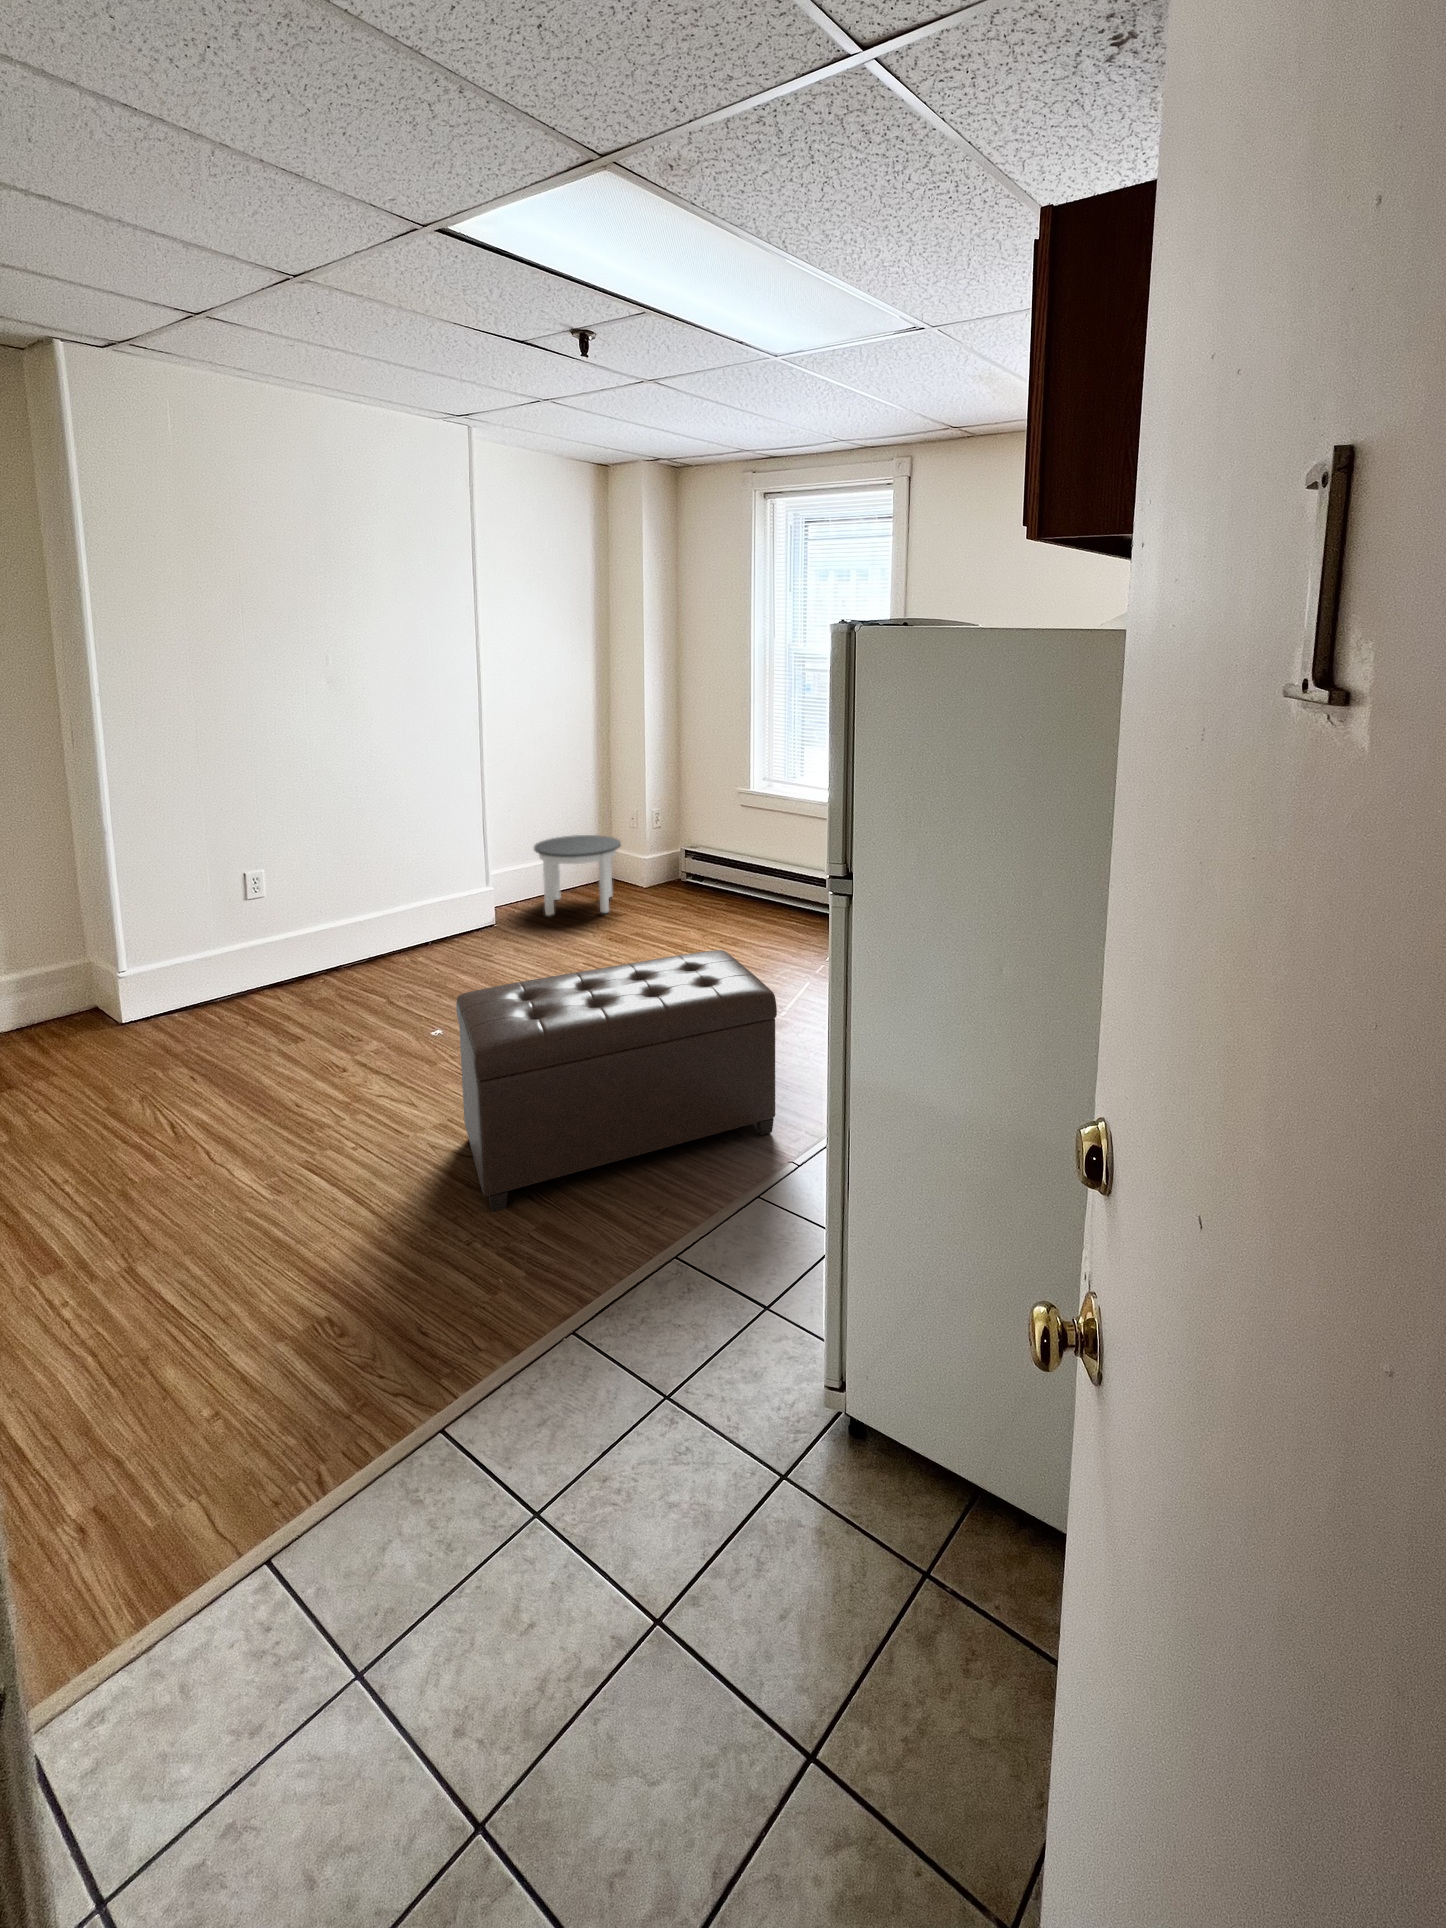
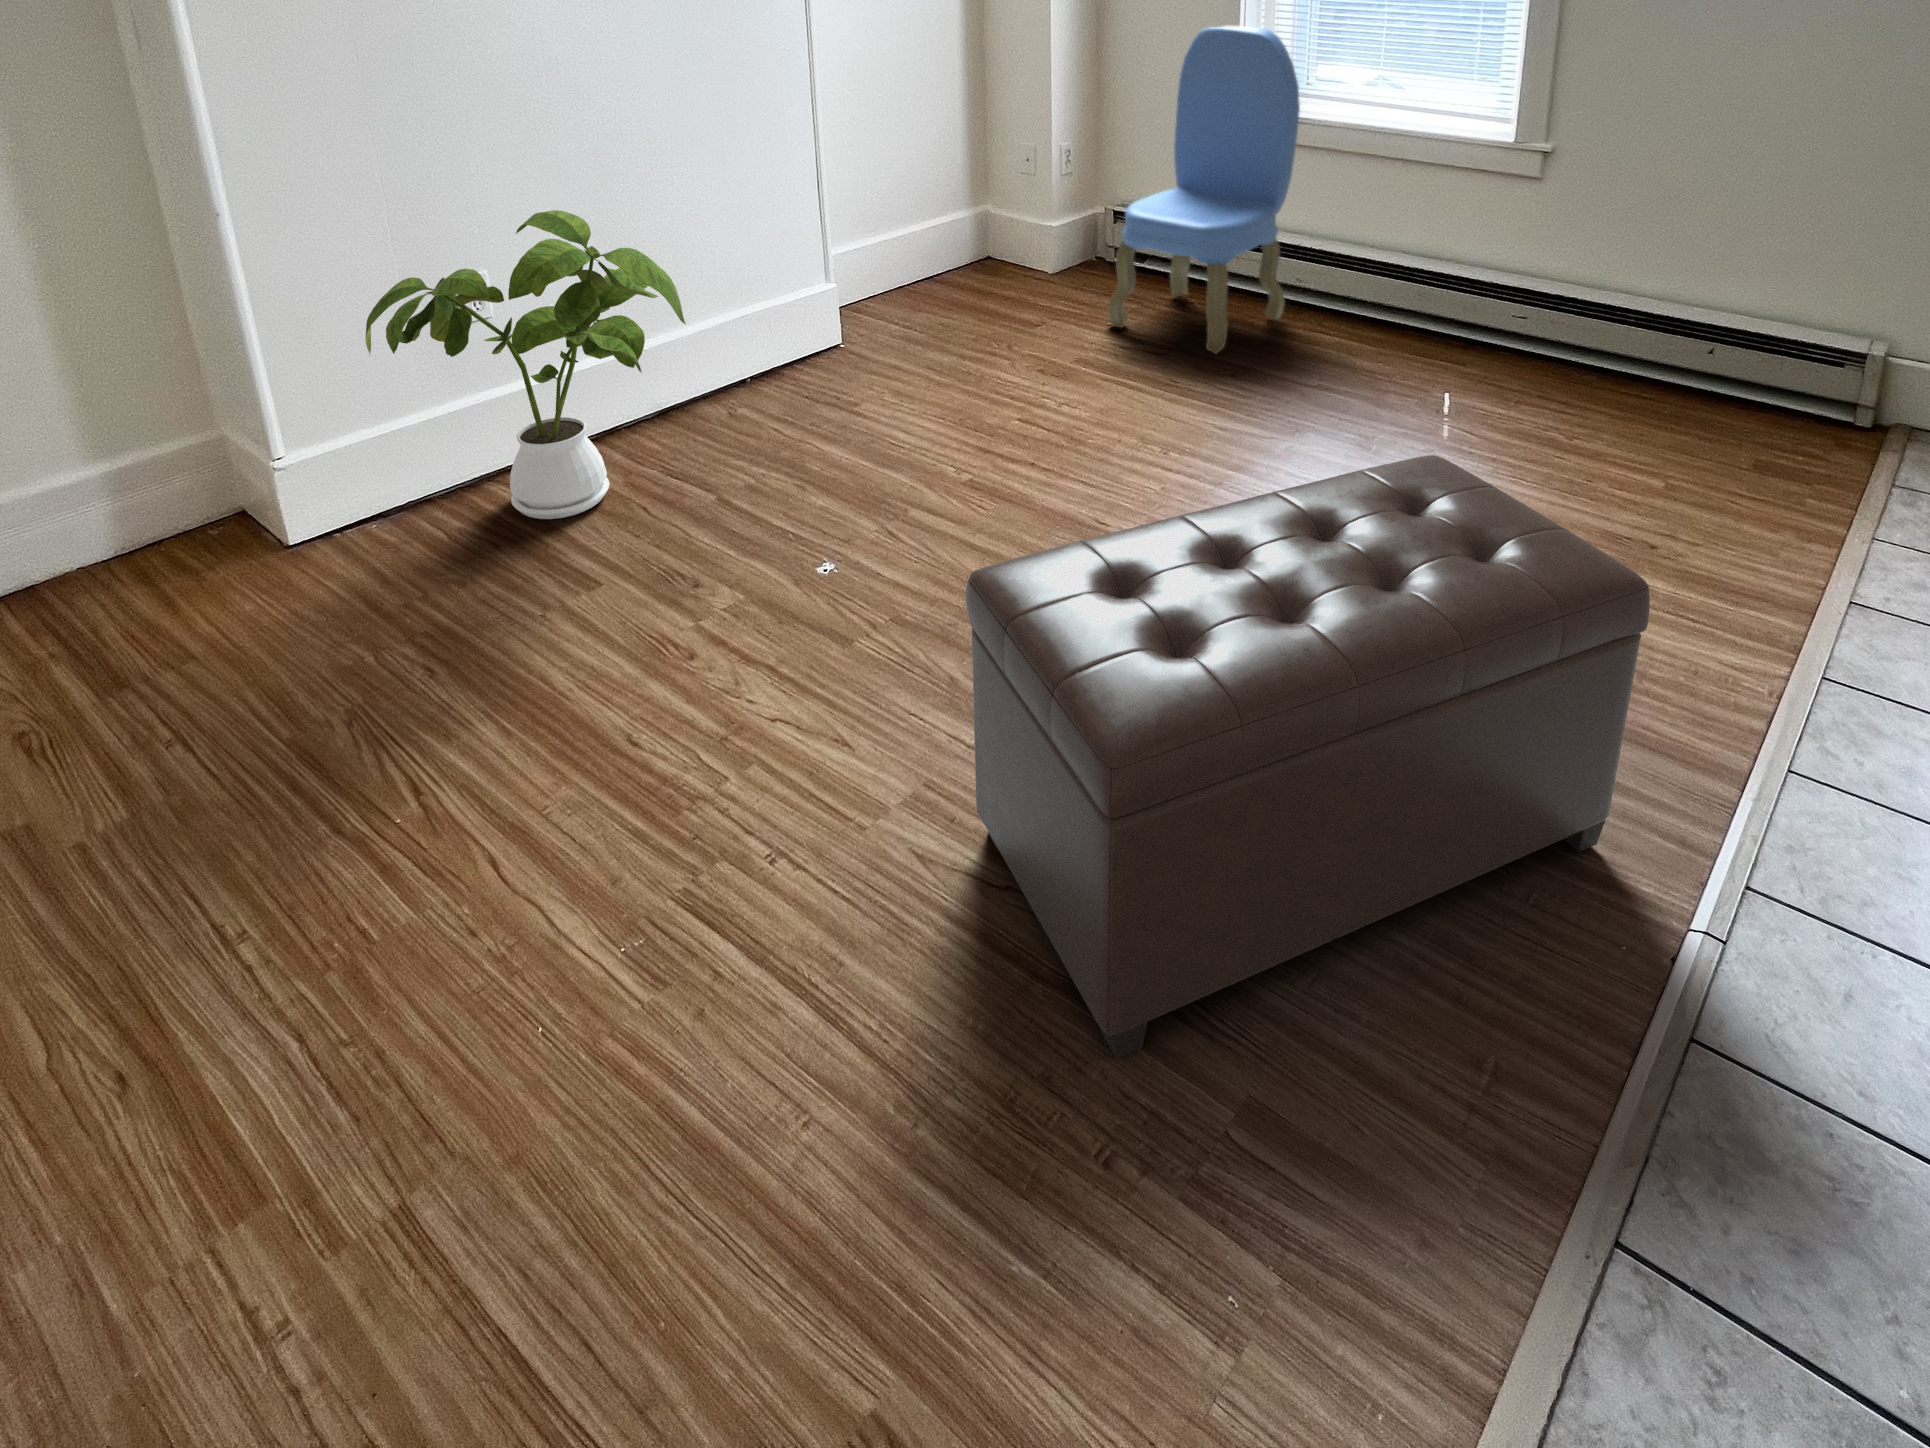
dining chair: none [662,744,771,930] -> present [1108,26,1300,354]
round table: present [534,835,621,915] -> none [887,187,1030,326]
house plant: none [187,837,373,1011] -> present [365,210,686,519]

